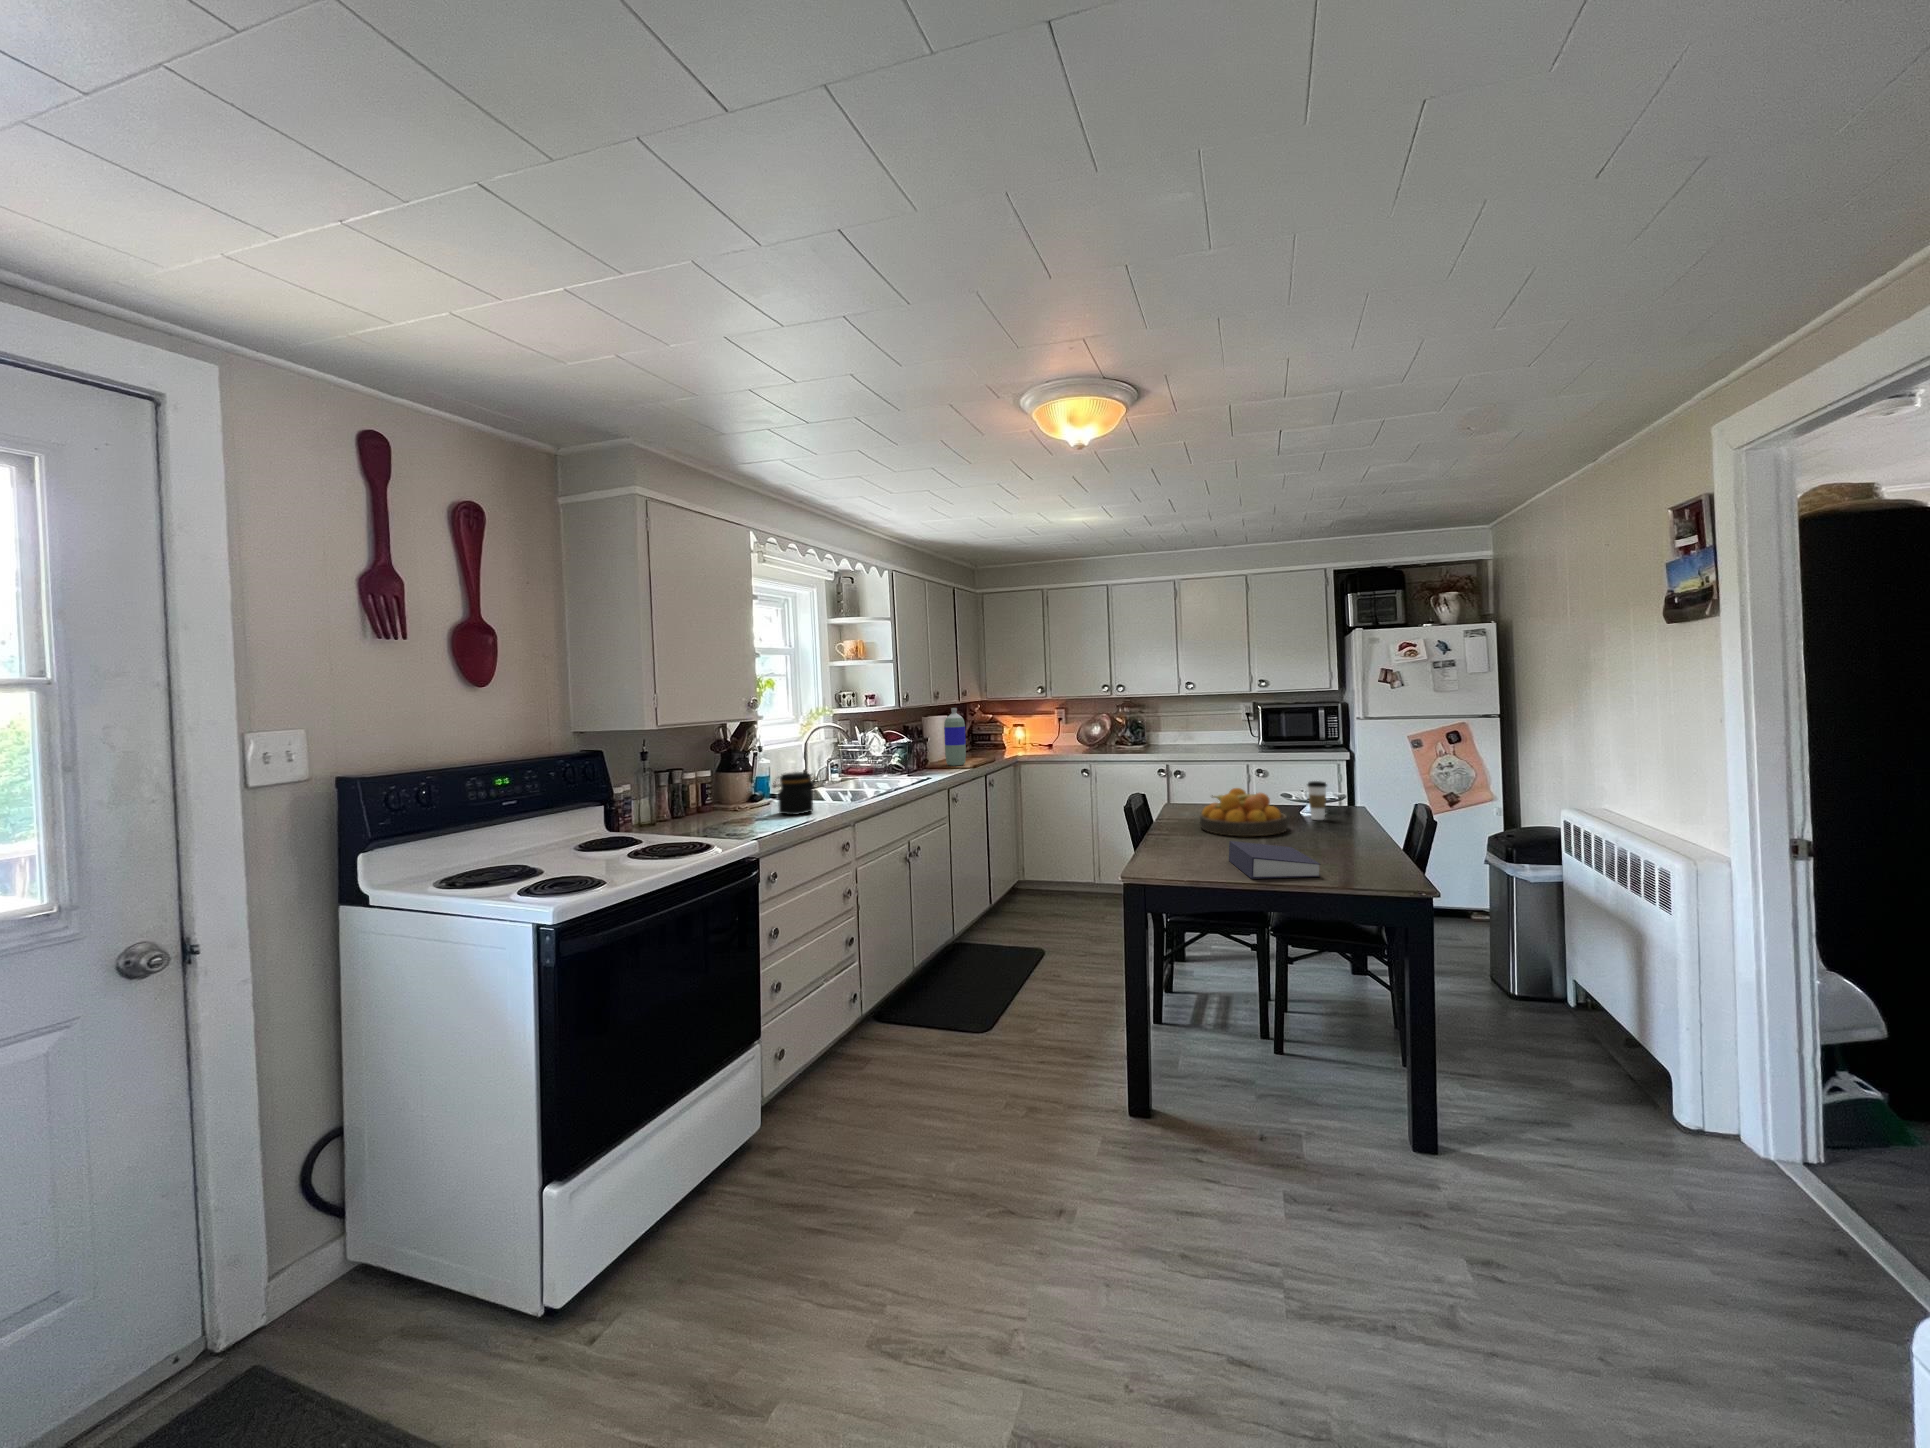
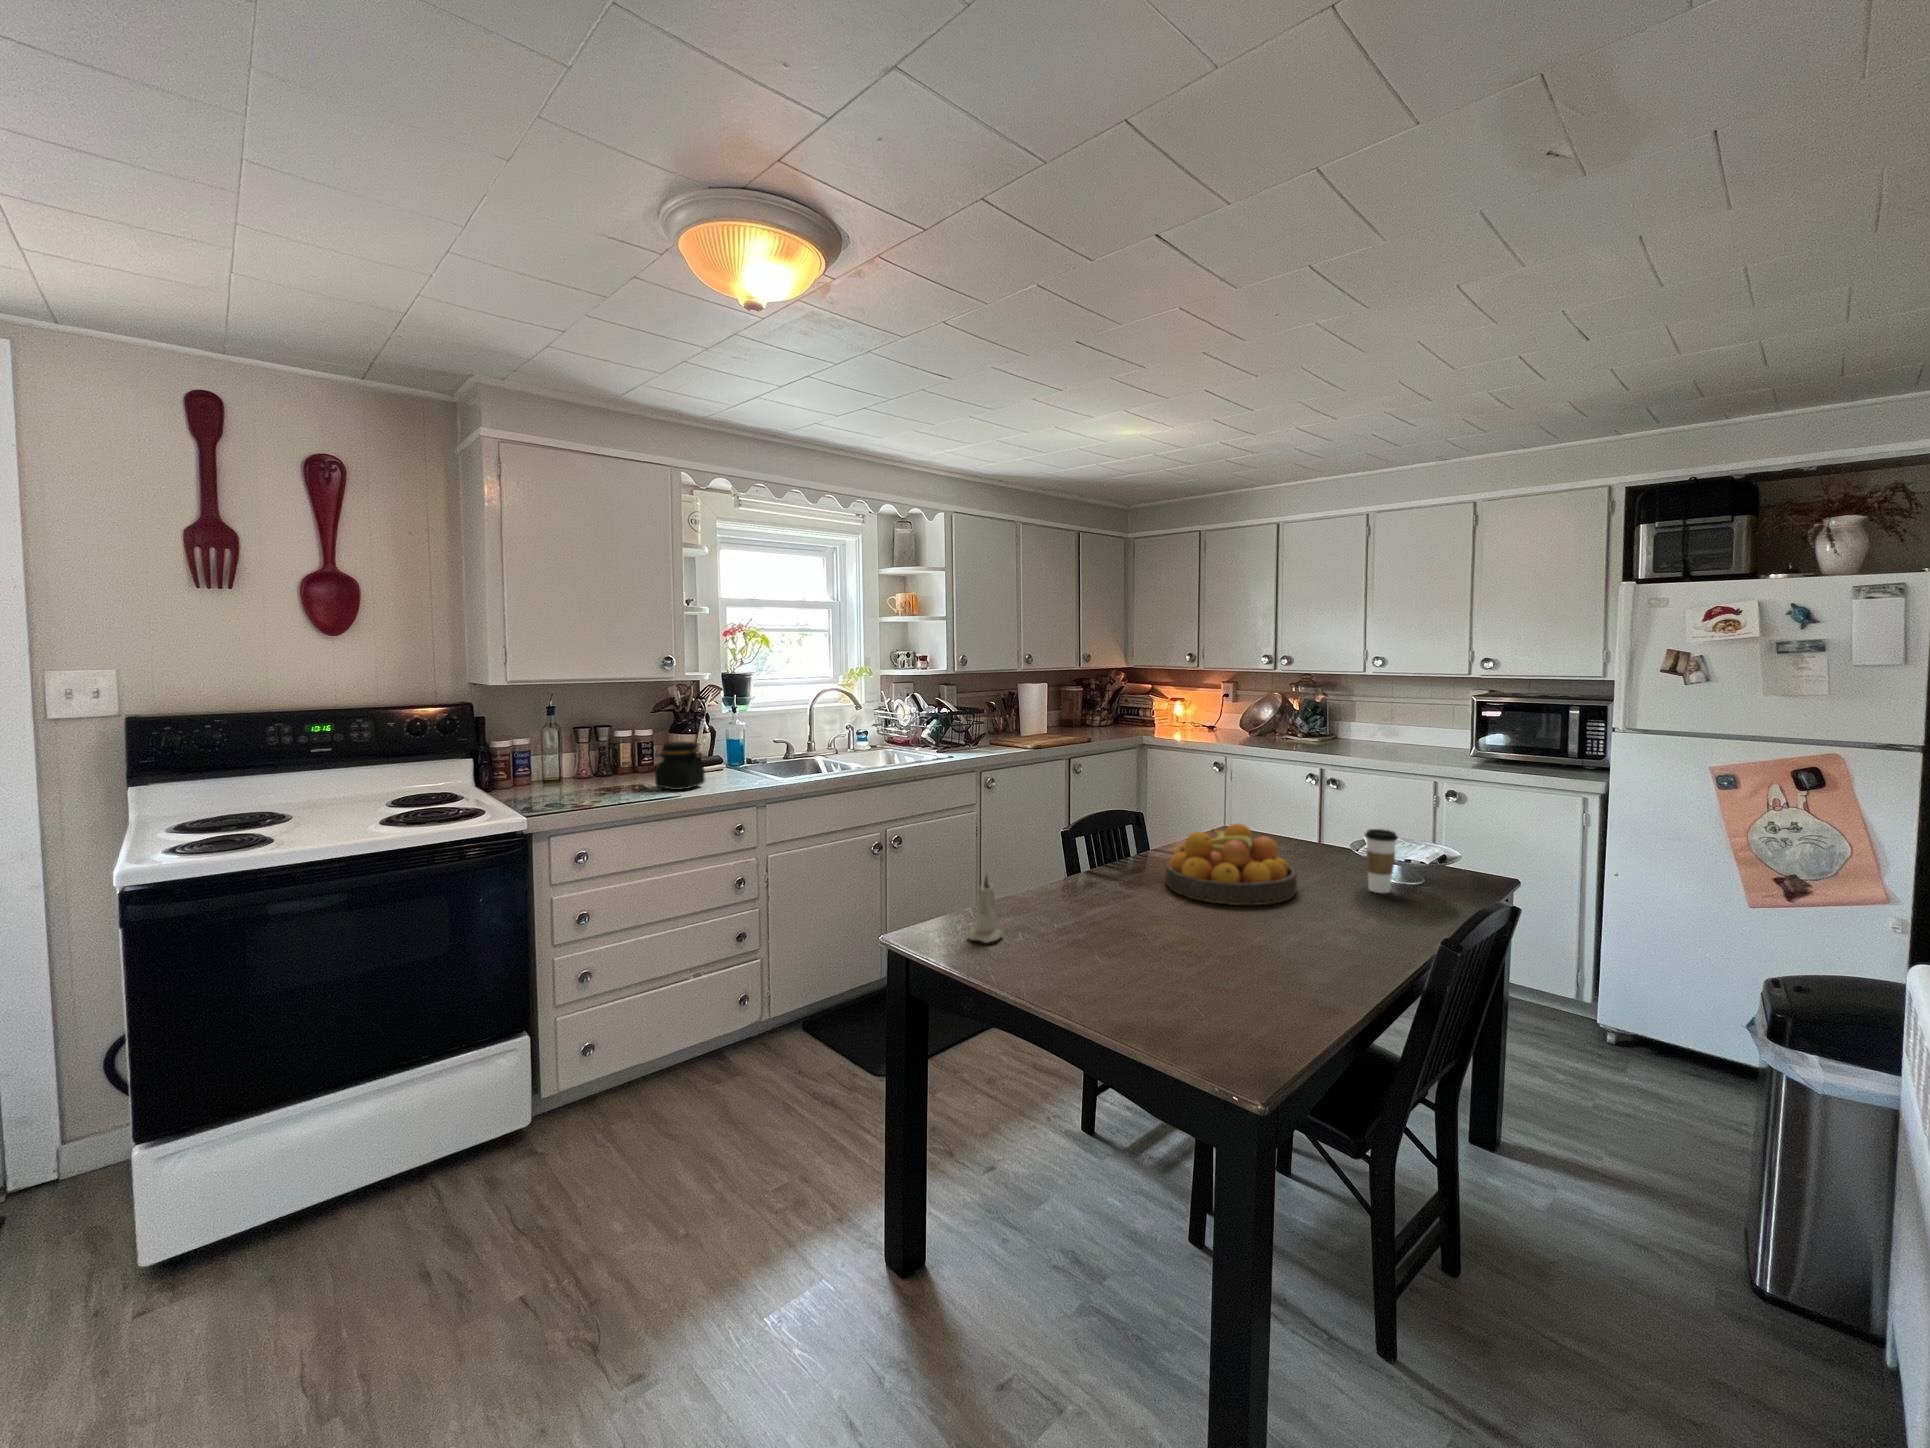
bottle: present [944,708,966,766] -> none [1027,674,1052,745]
candle: none [1169,825,1193,872] -> present [968,876,1004,943]
book: present [1229,841,1320,879] -> none [1037,907,1177,995]

